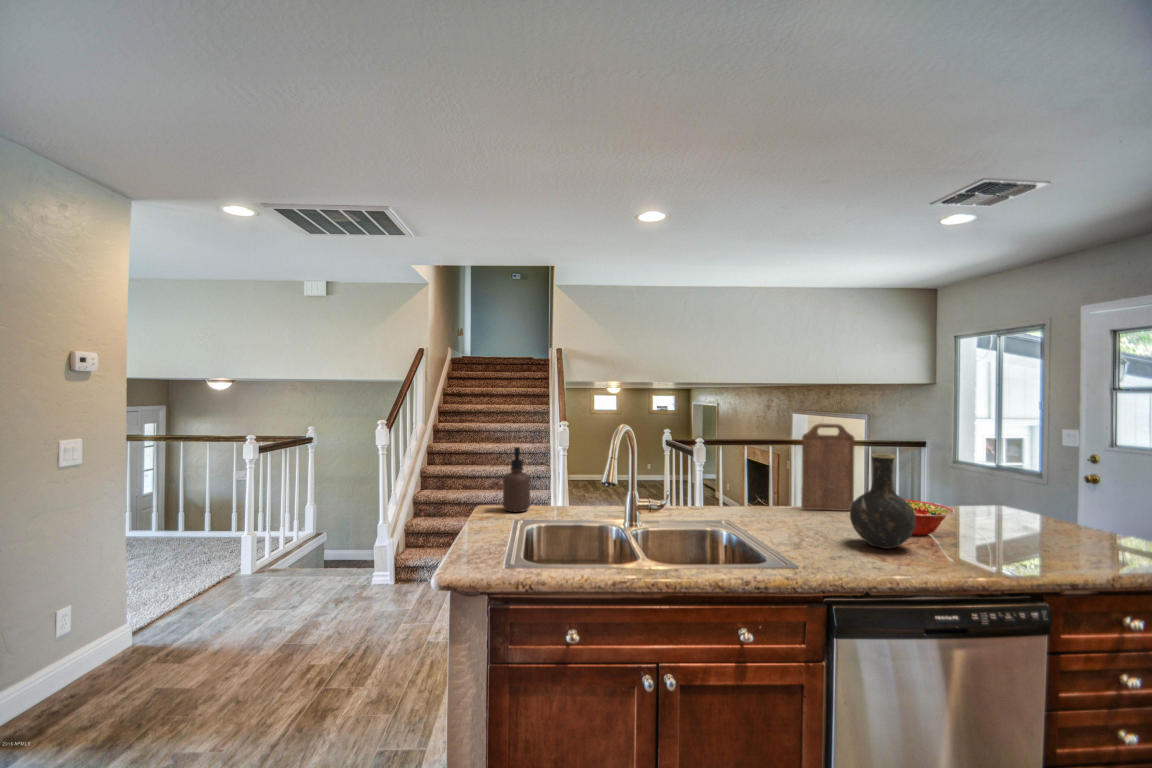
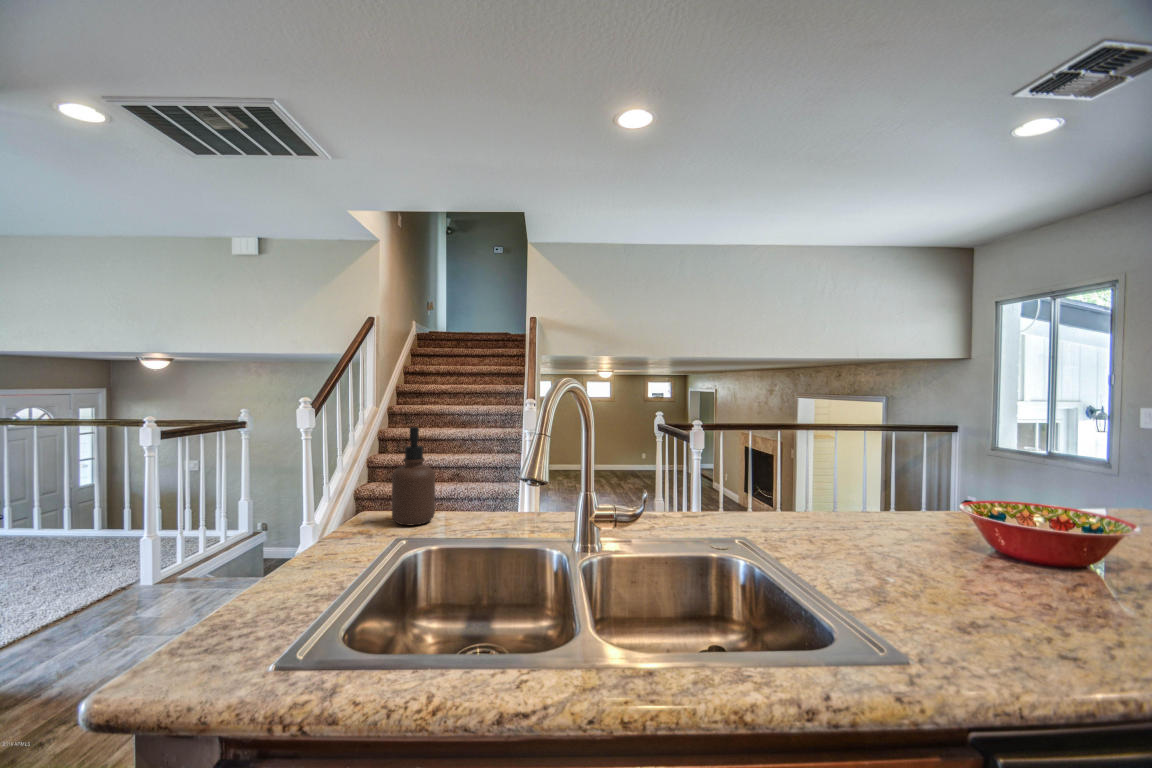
cutting board: present [801,423,855,511] -> none [840,392,922,523]
vase: present [850,454,916,549] -> none [946,436,1080,606]

